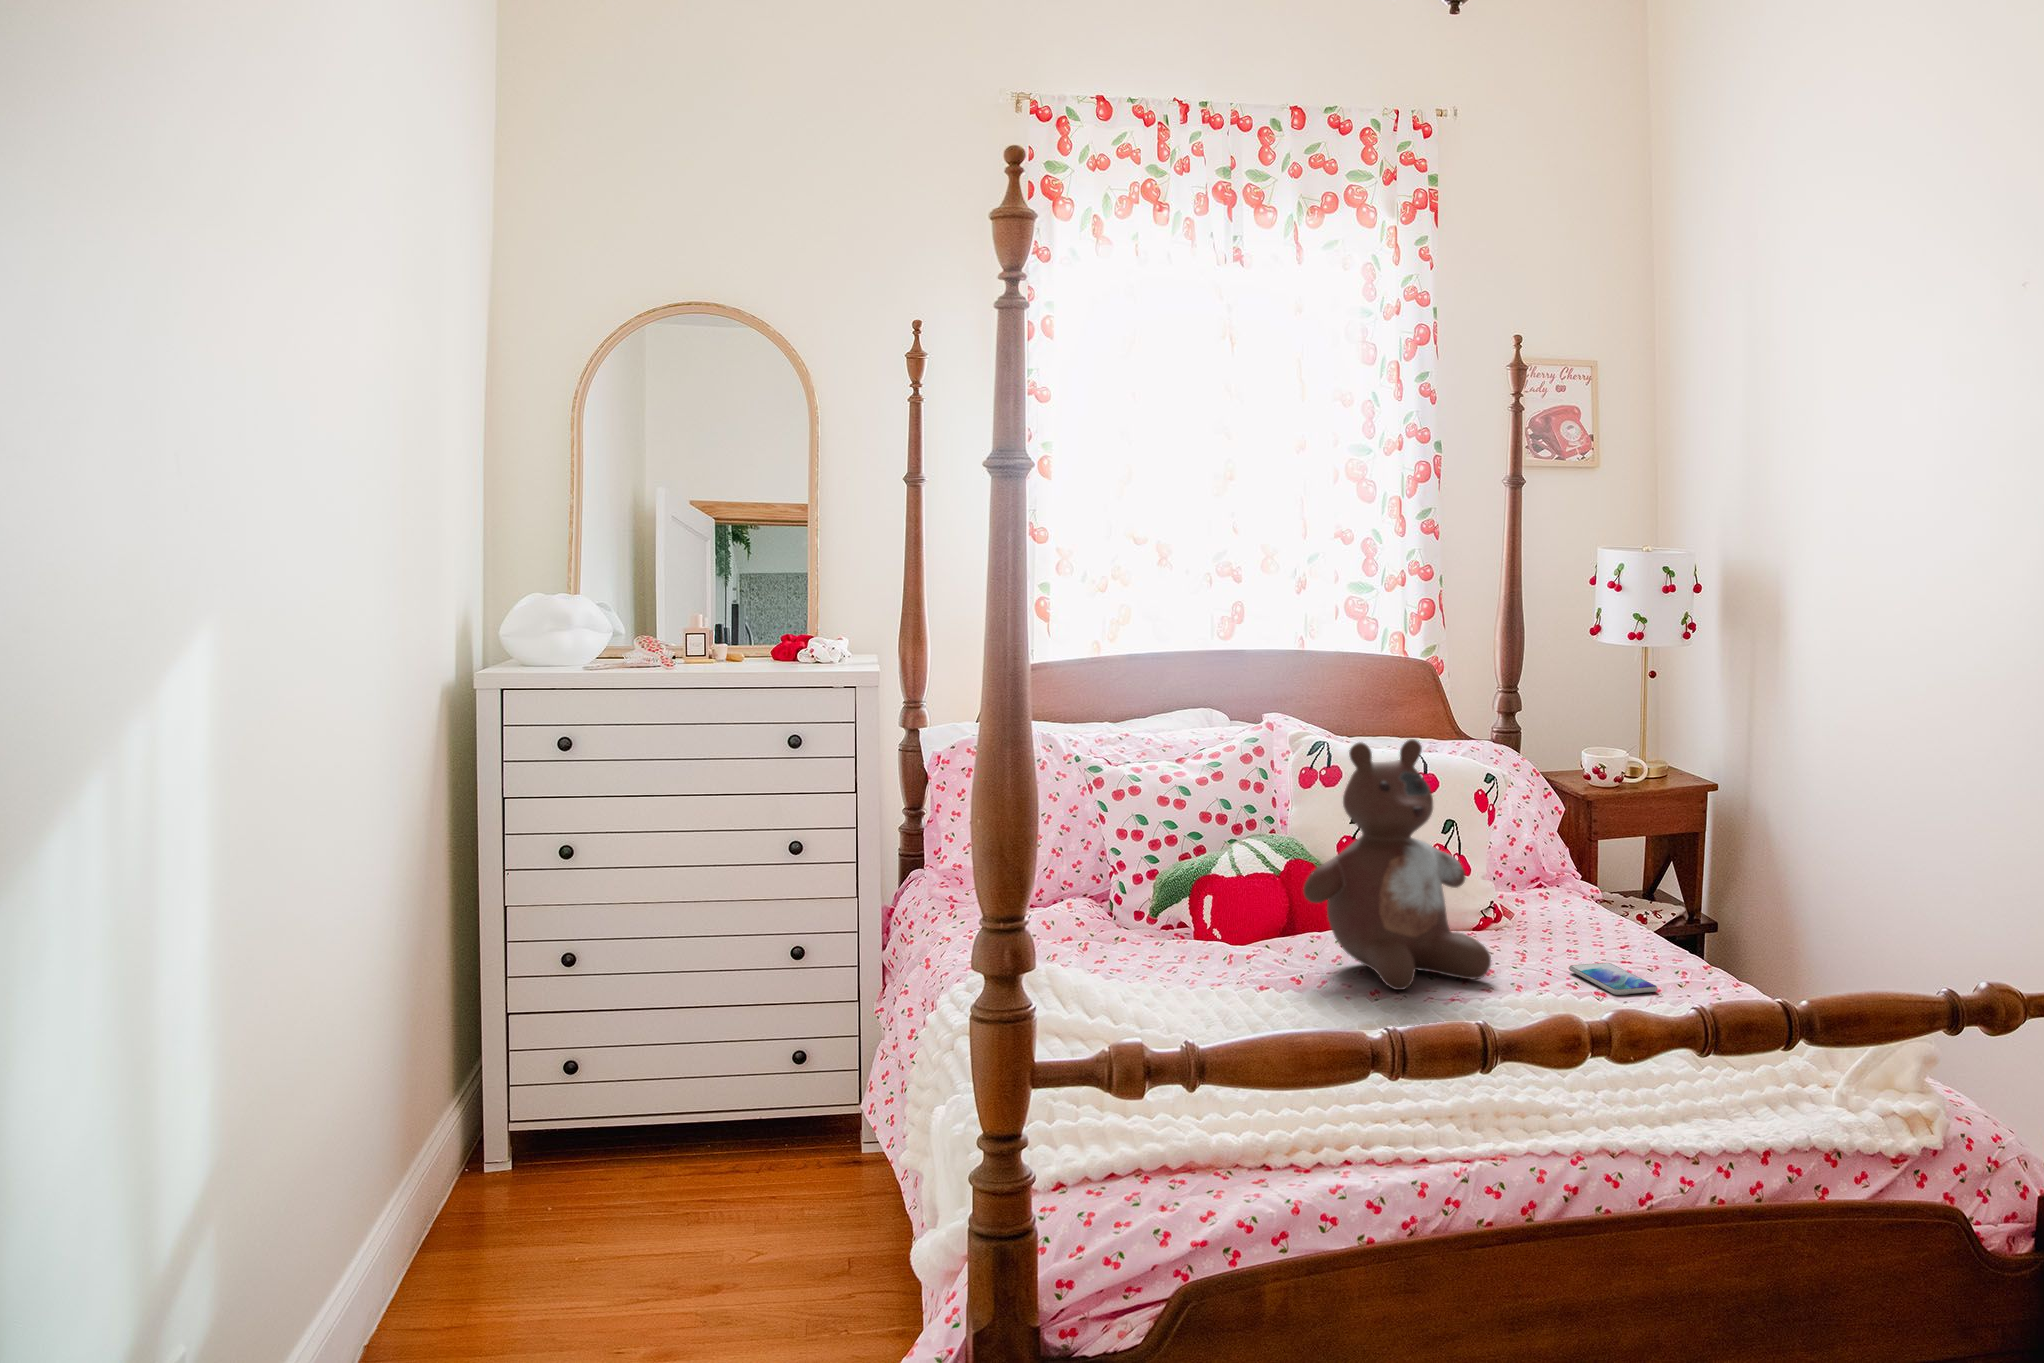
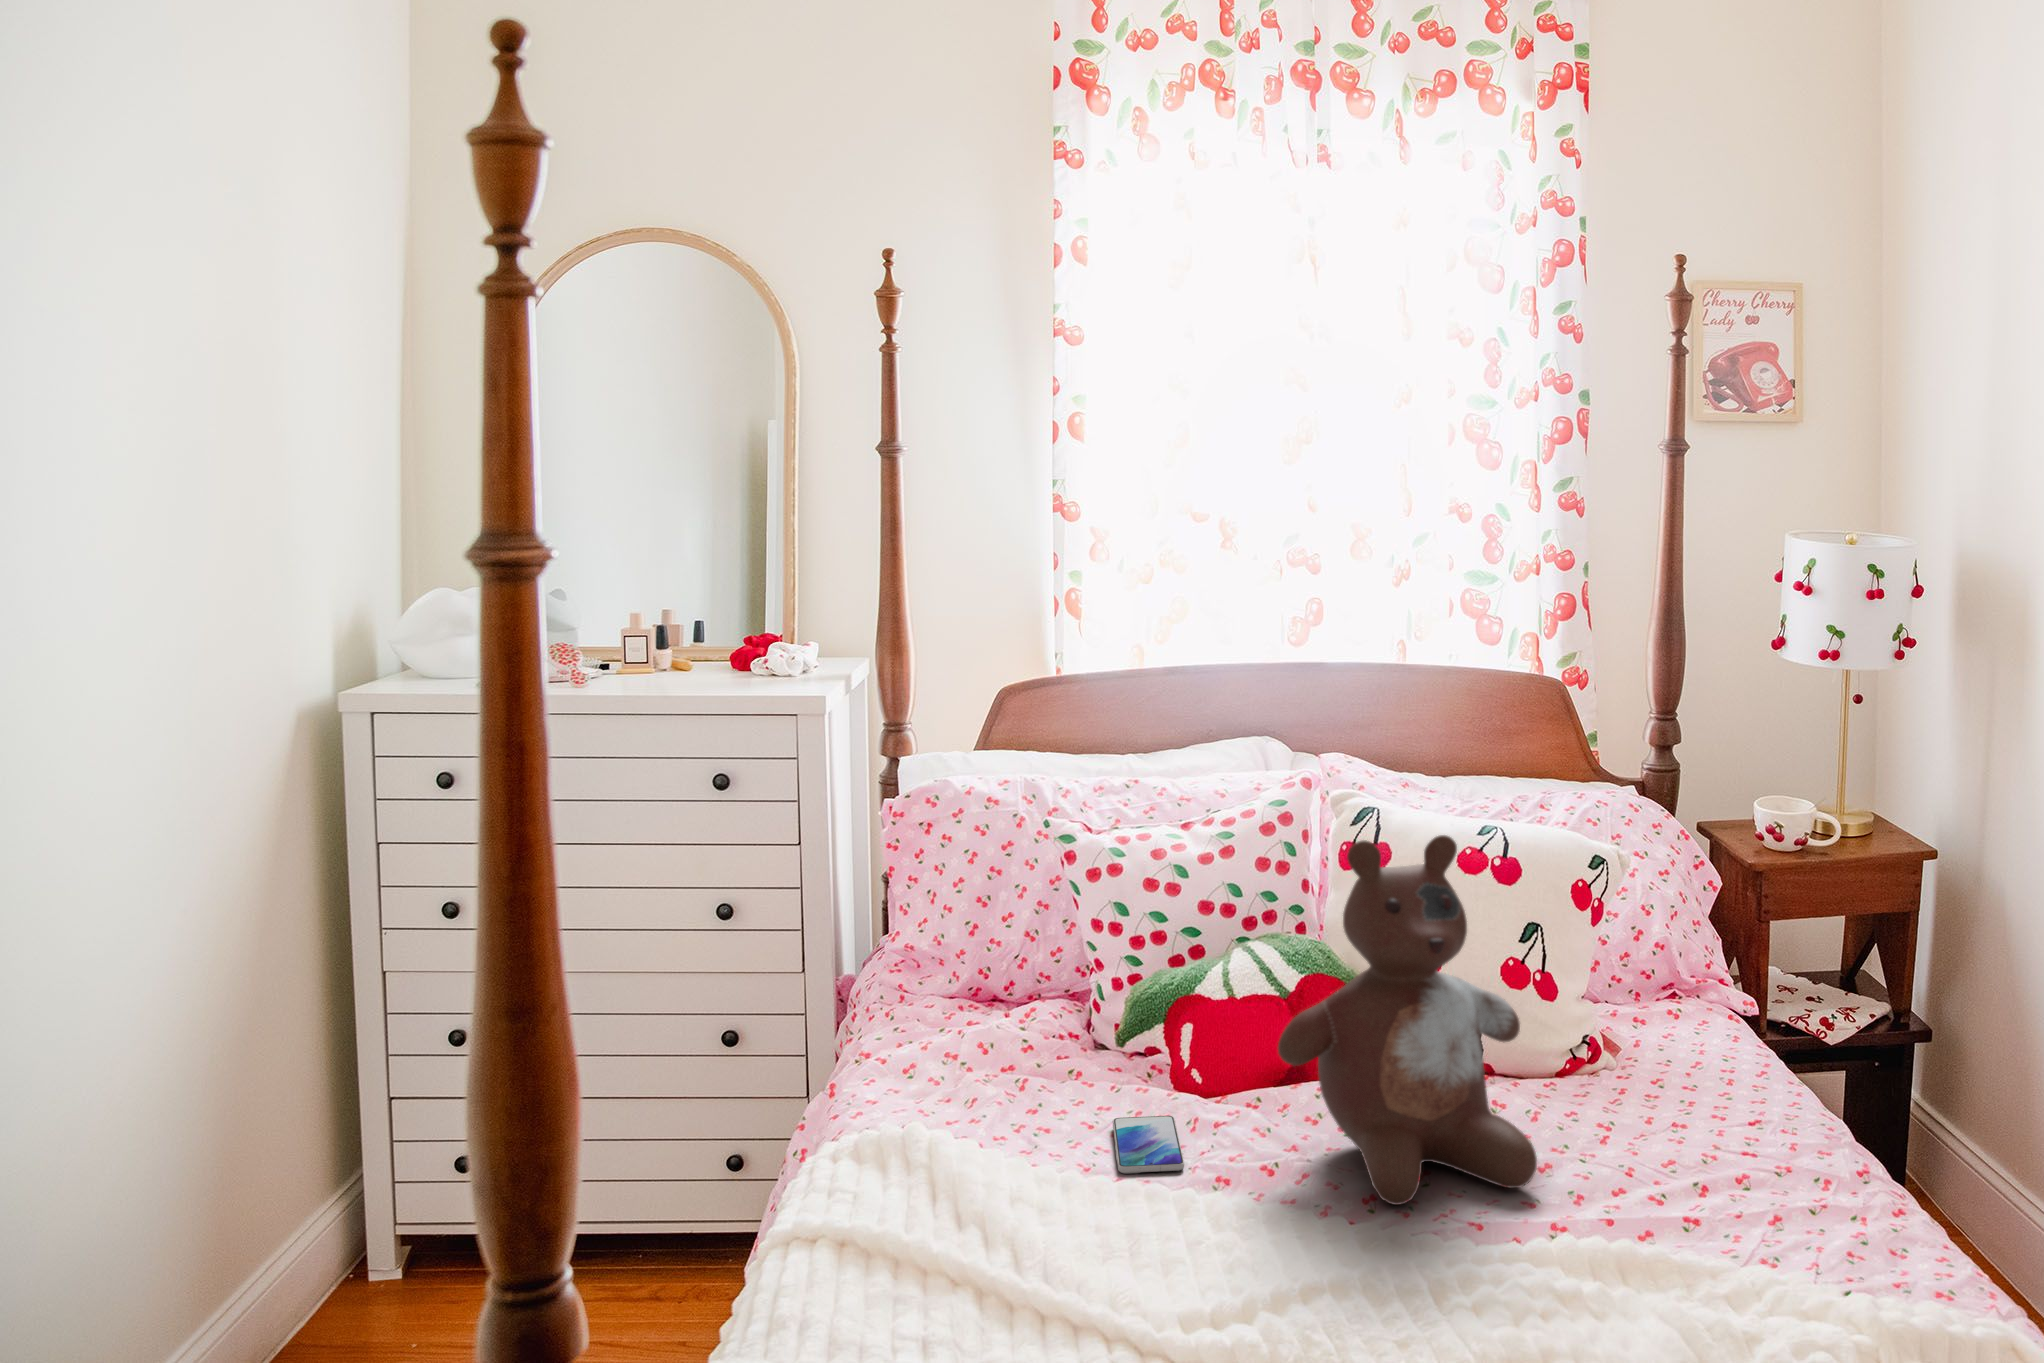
smartphone: present [1569,963,1657,995] -> present [1113,1116,1184,1174]

